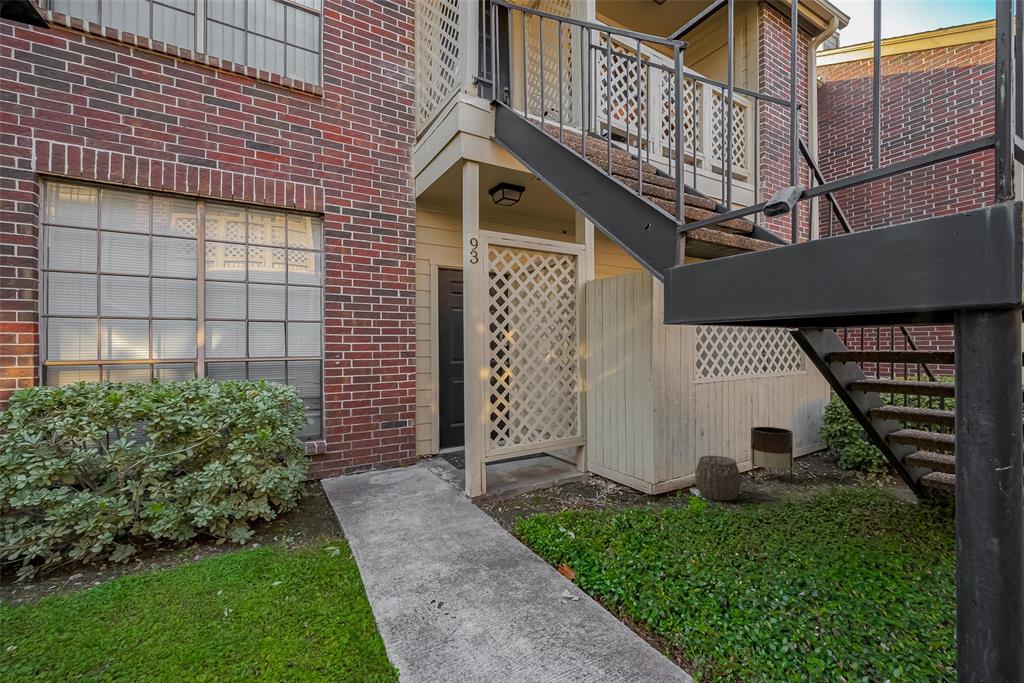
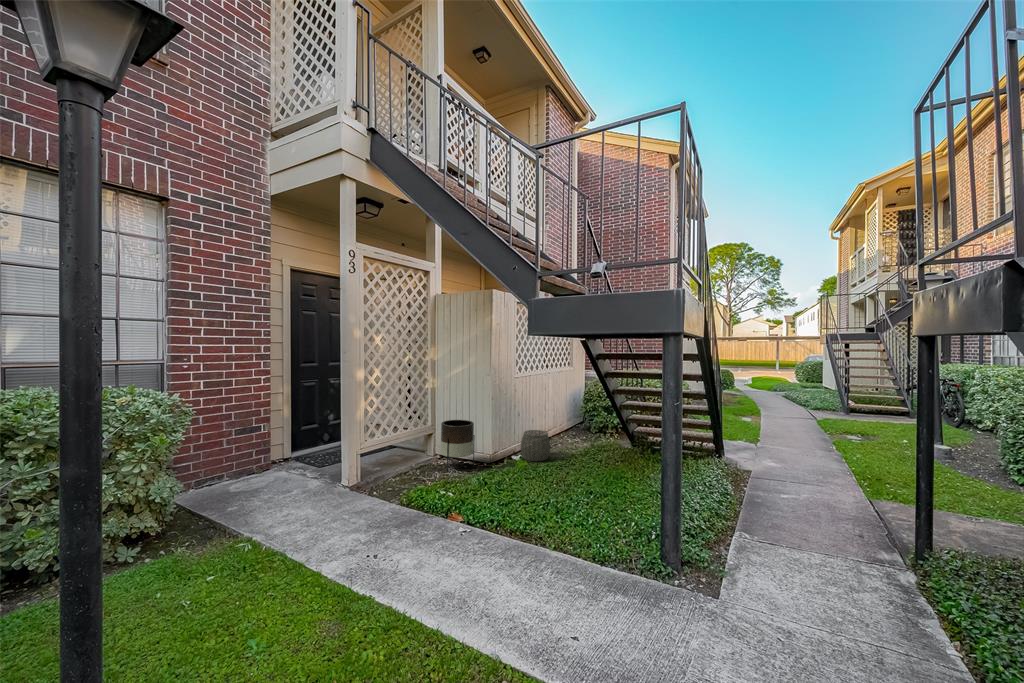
planter: present [751,427,793,485] -> present [441,420,475,471]

